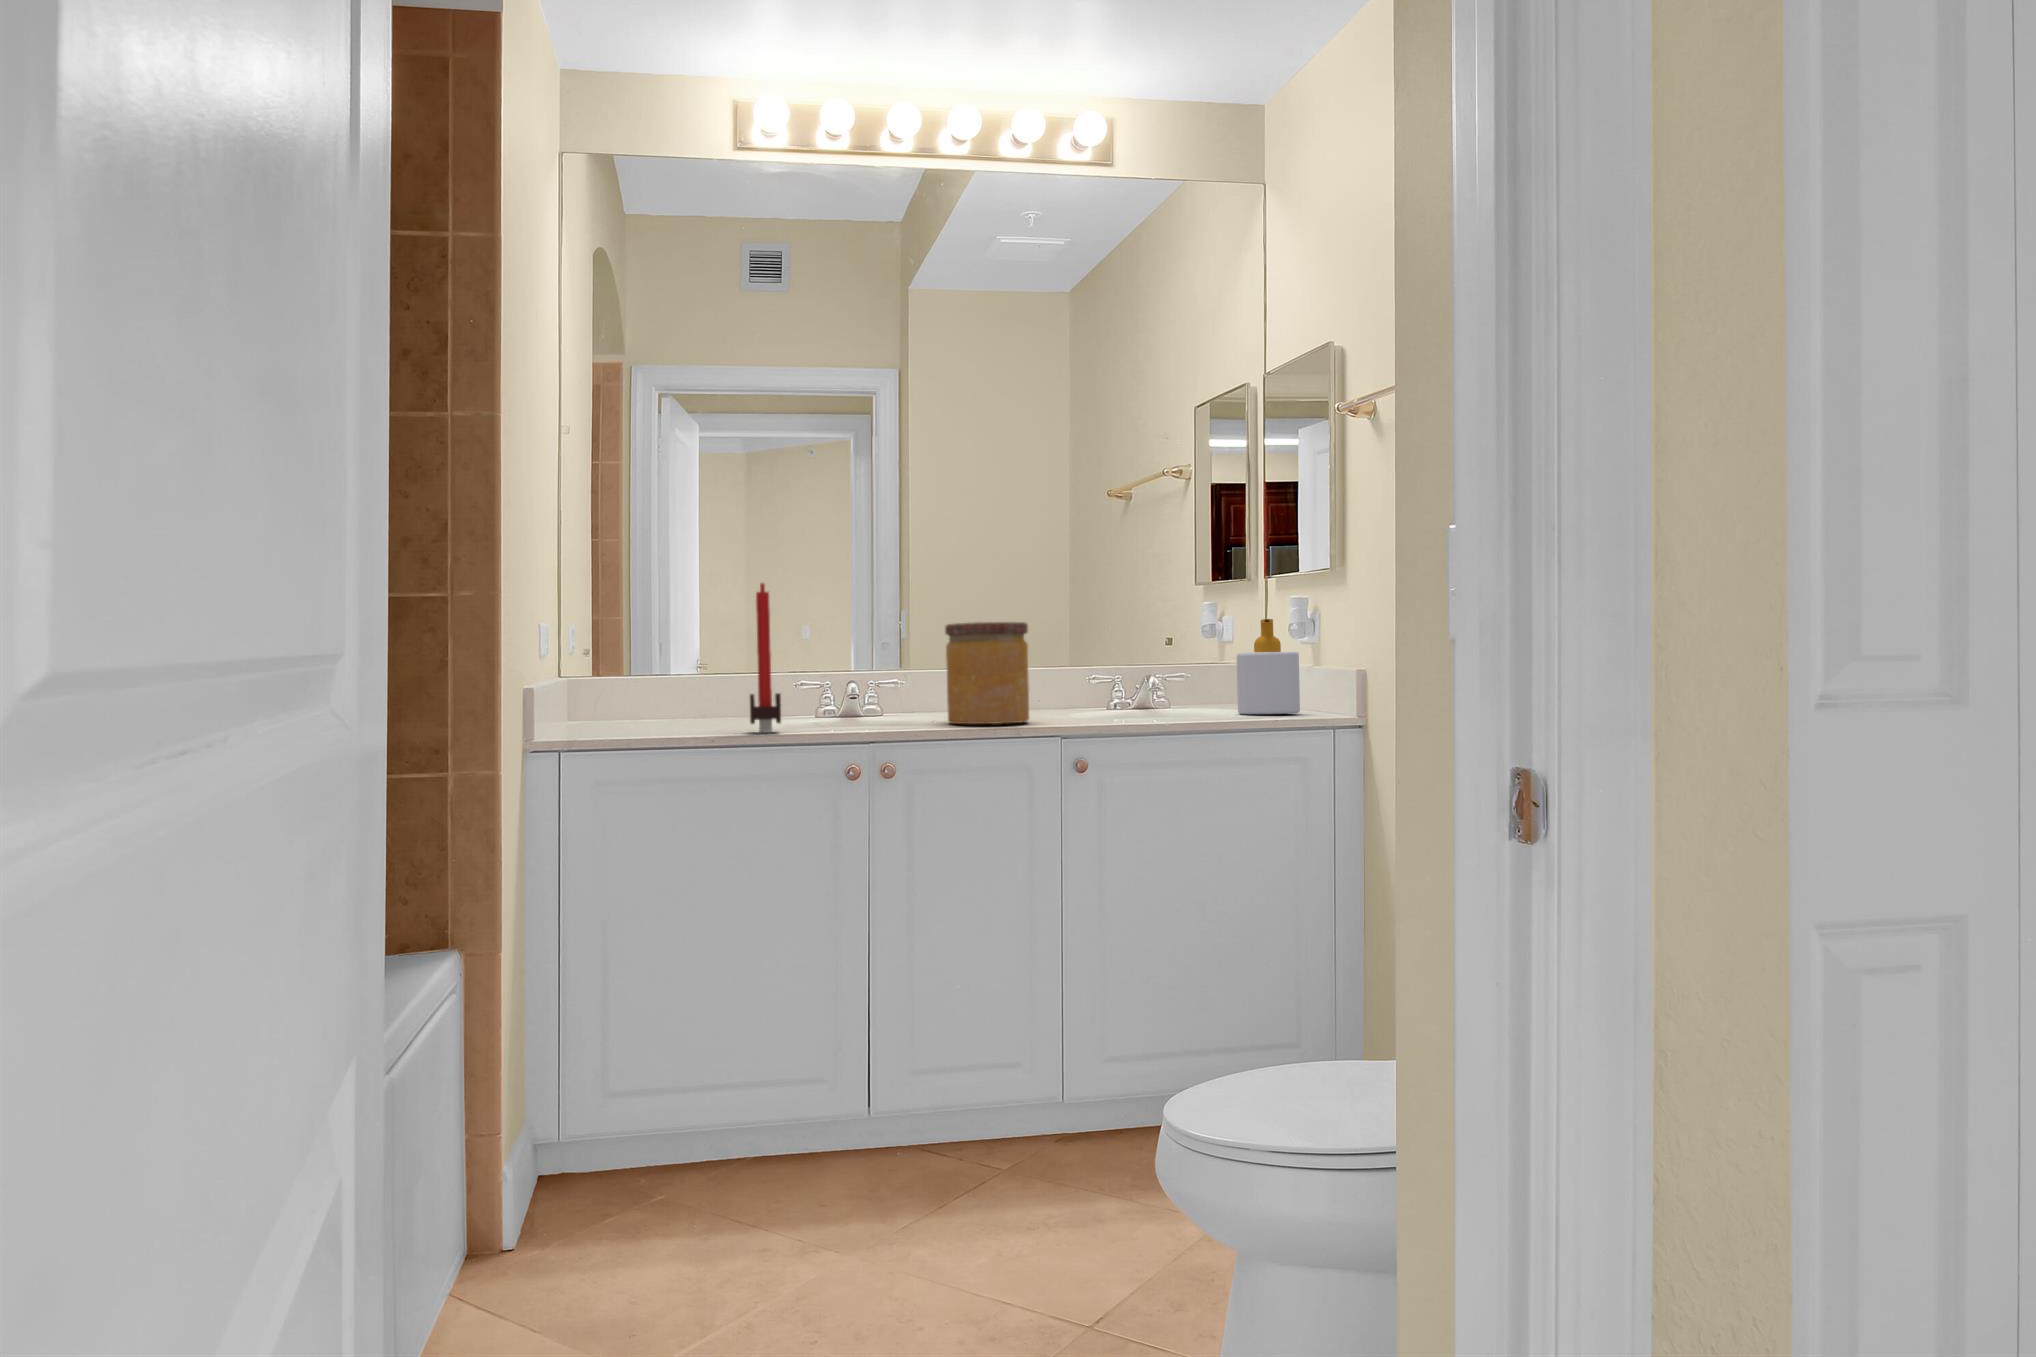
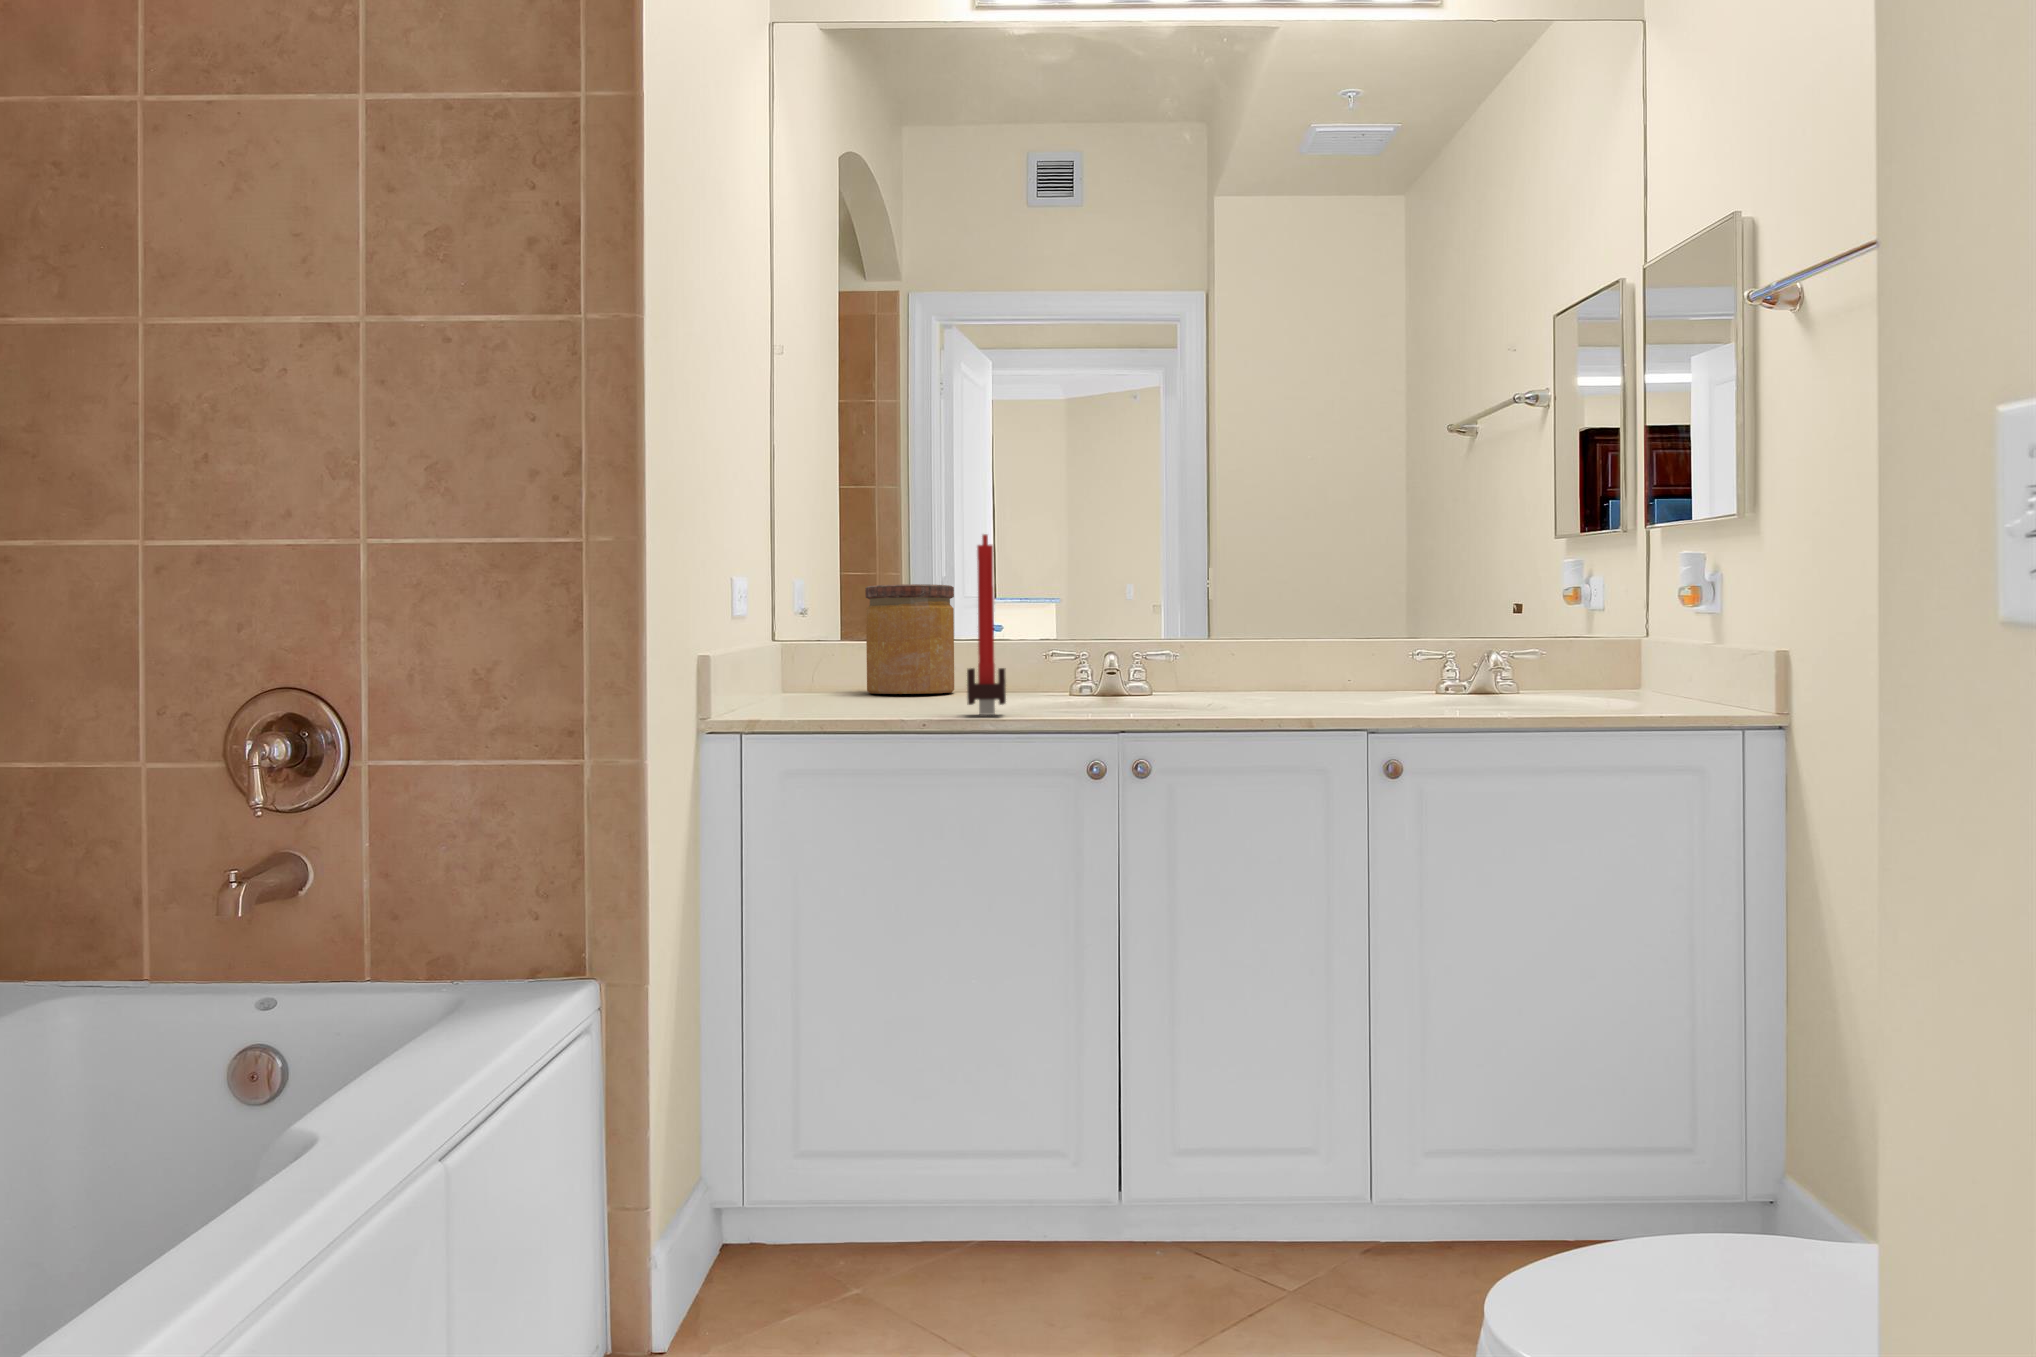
soap bottle: present [1237,619,1300,714] -> none [1603,580,1691,706]
jar: present [945,622,1029,724] -> present [865,584,954,694]

